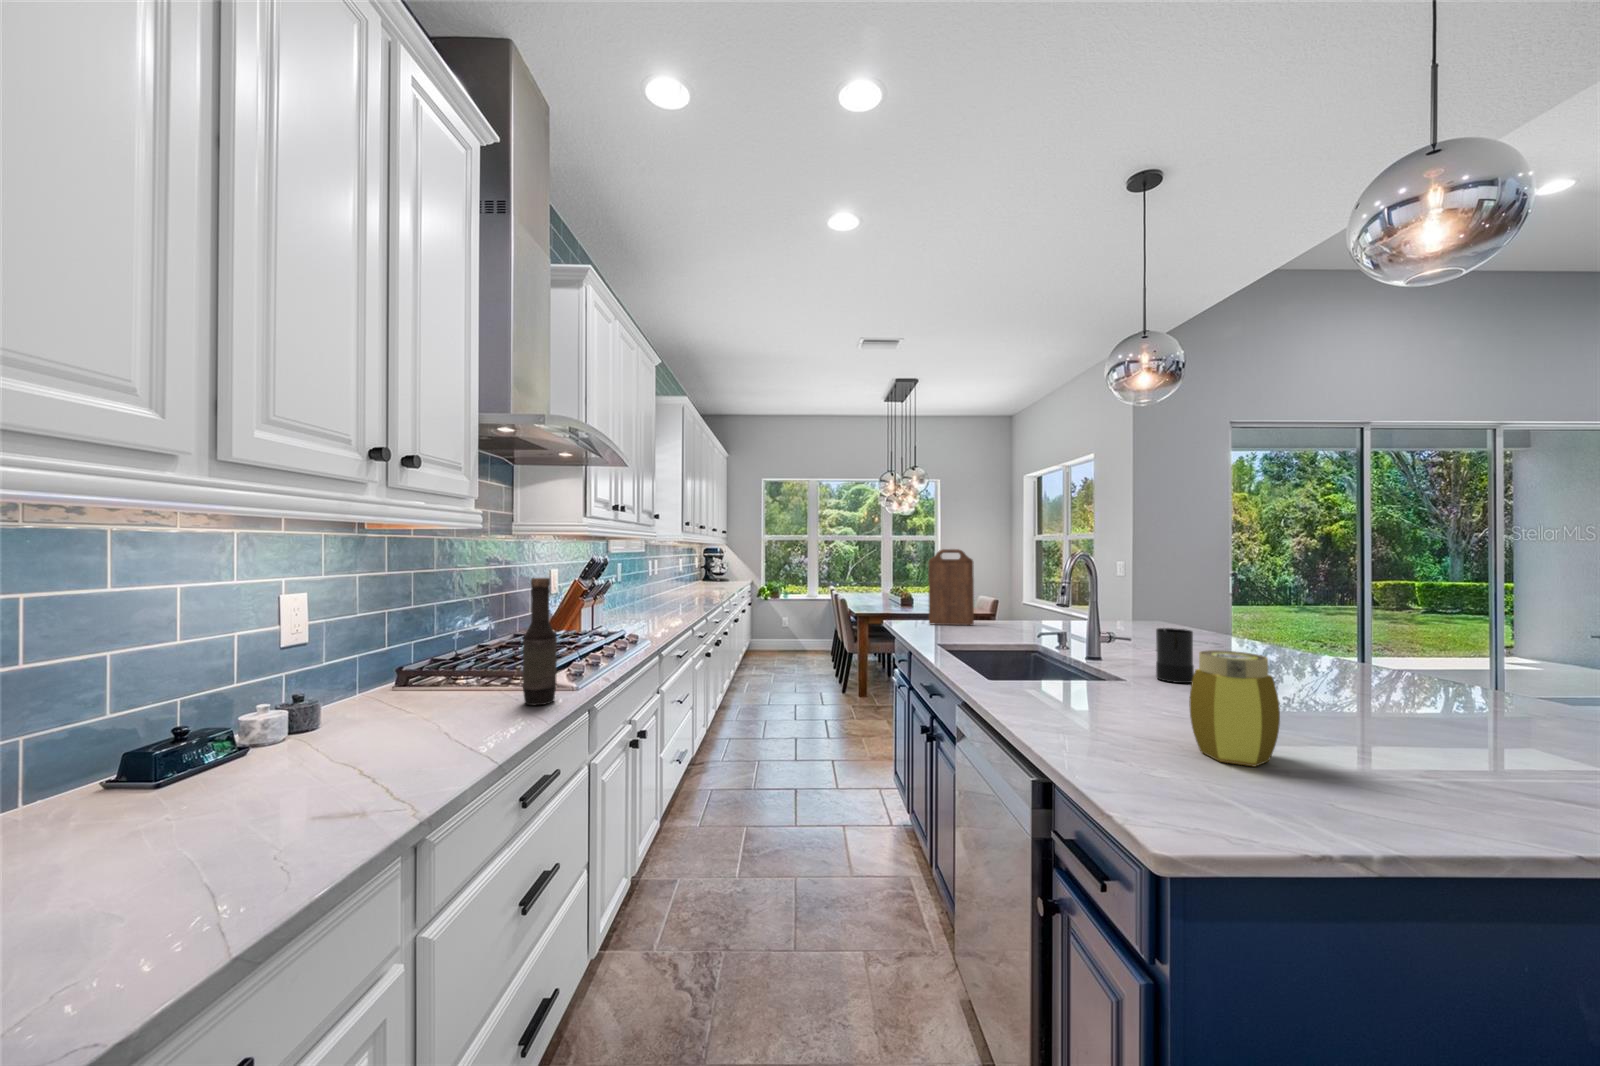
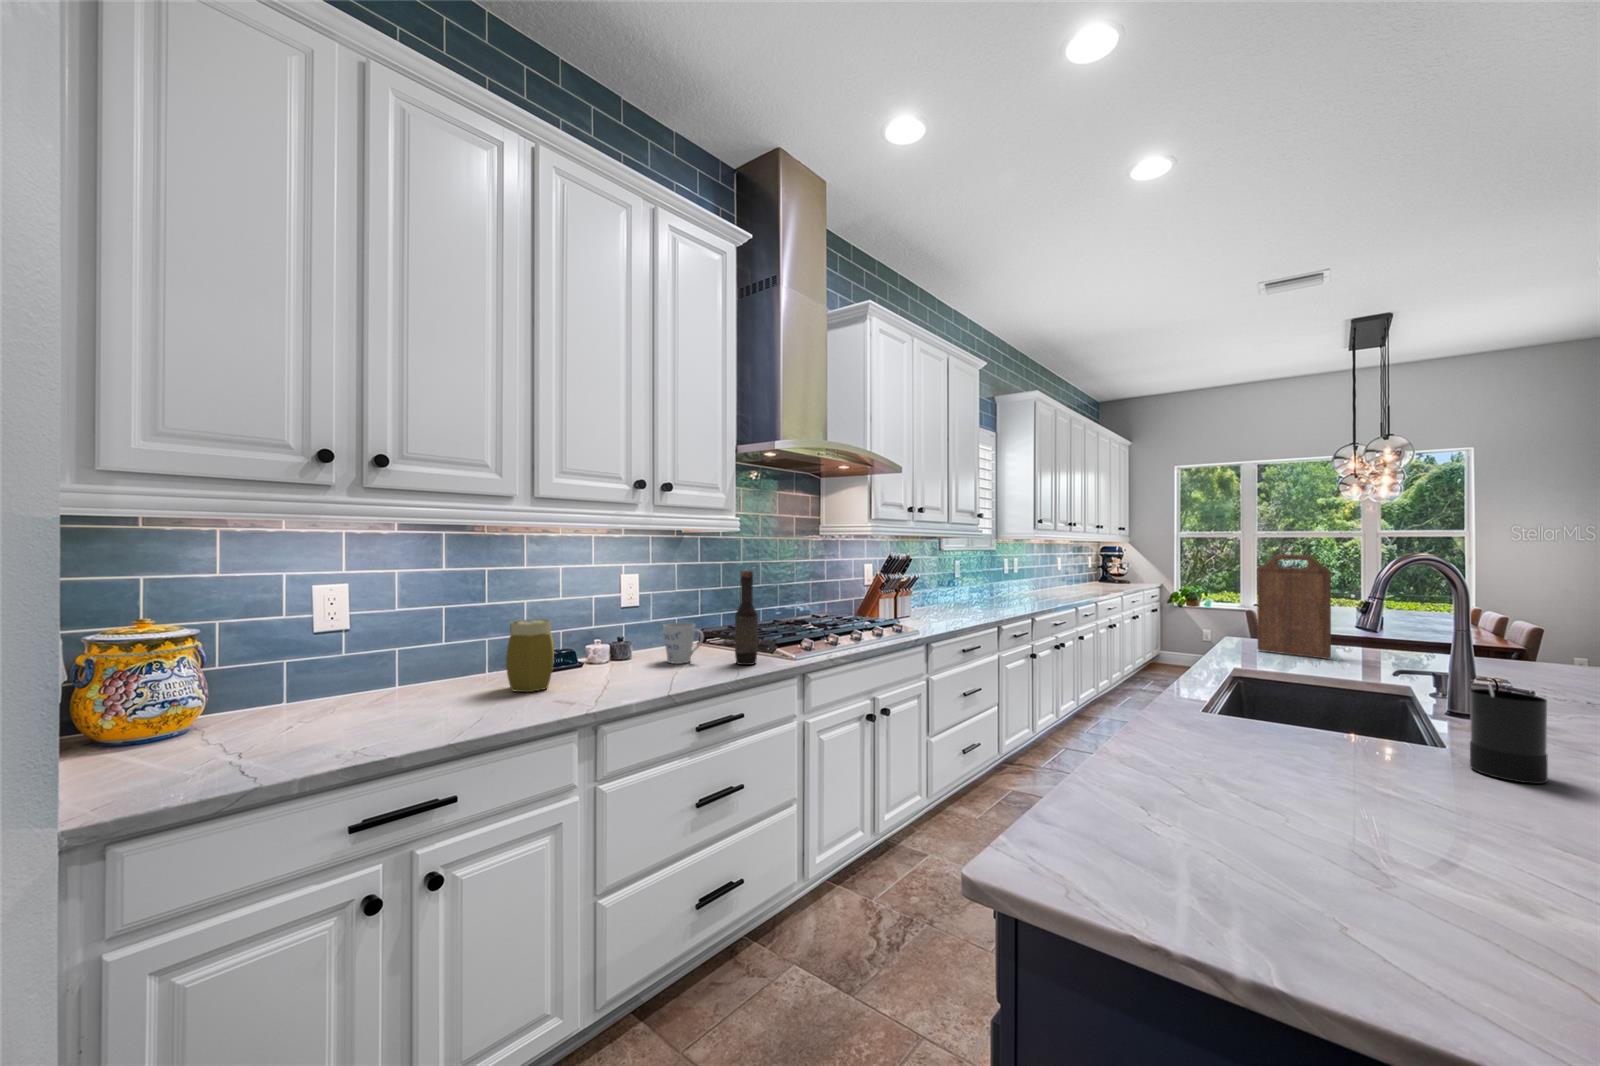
jar: present [1189,650,1280,766] -> present [506,619,554,692]
mug: none [405,658,477,722] -> present [663,623,704,664]

